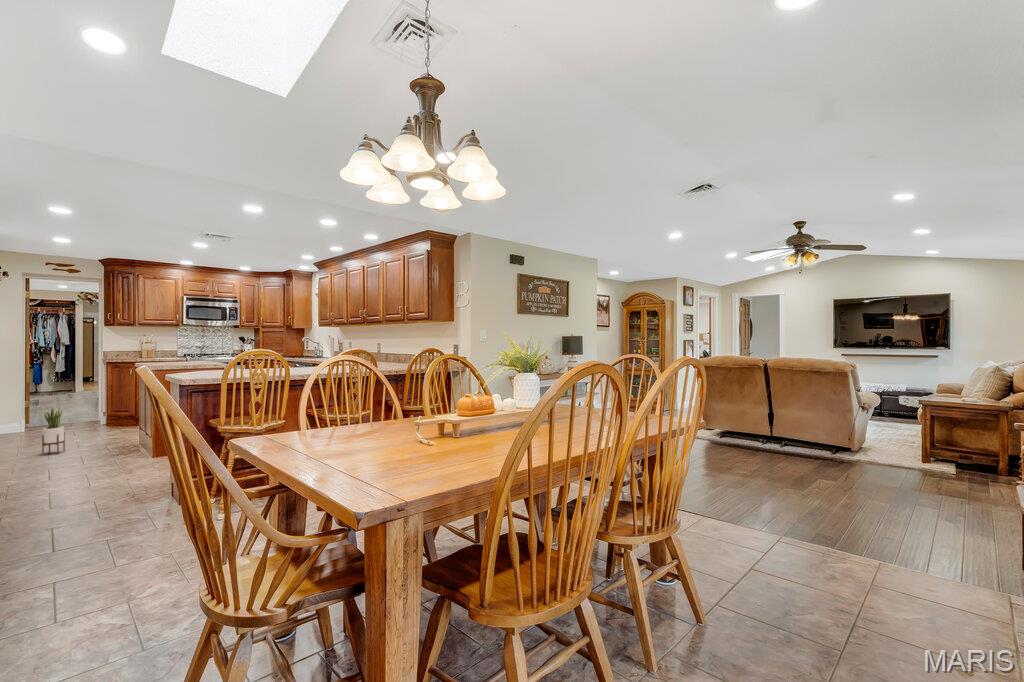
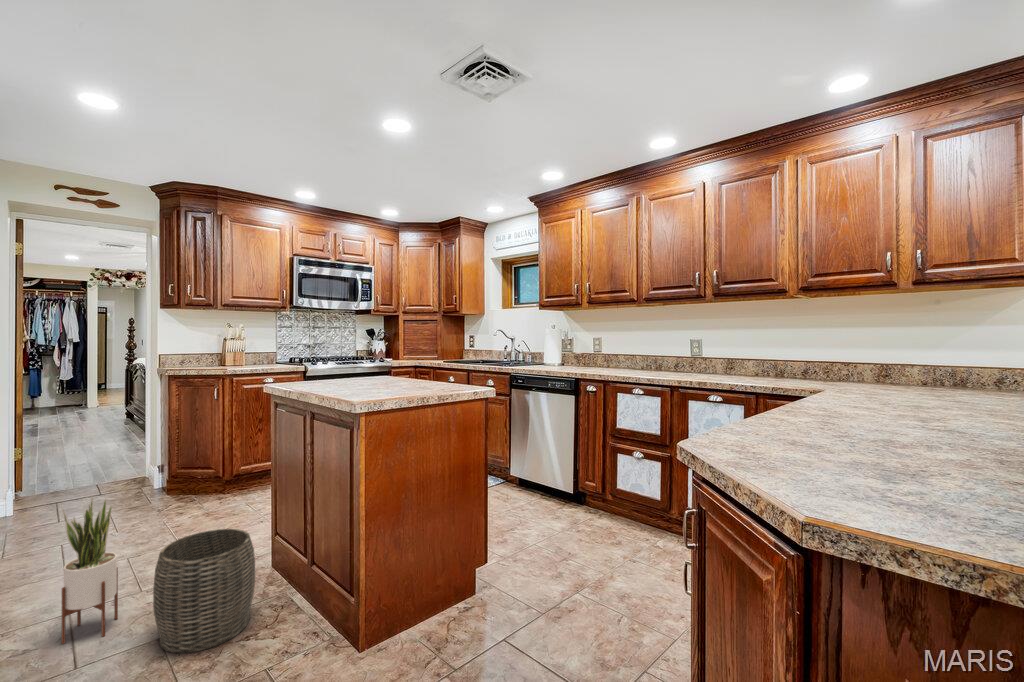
woven basket: none [75,419,118,457] -> present [153,529,255,653]

